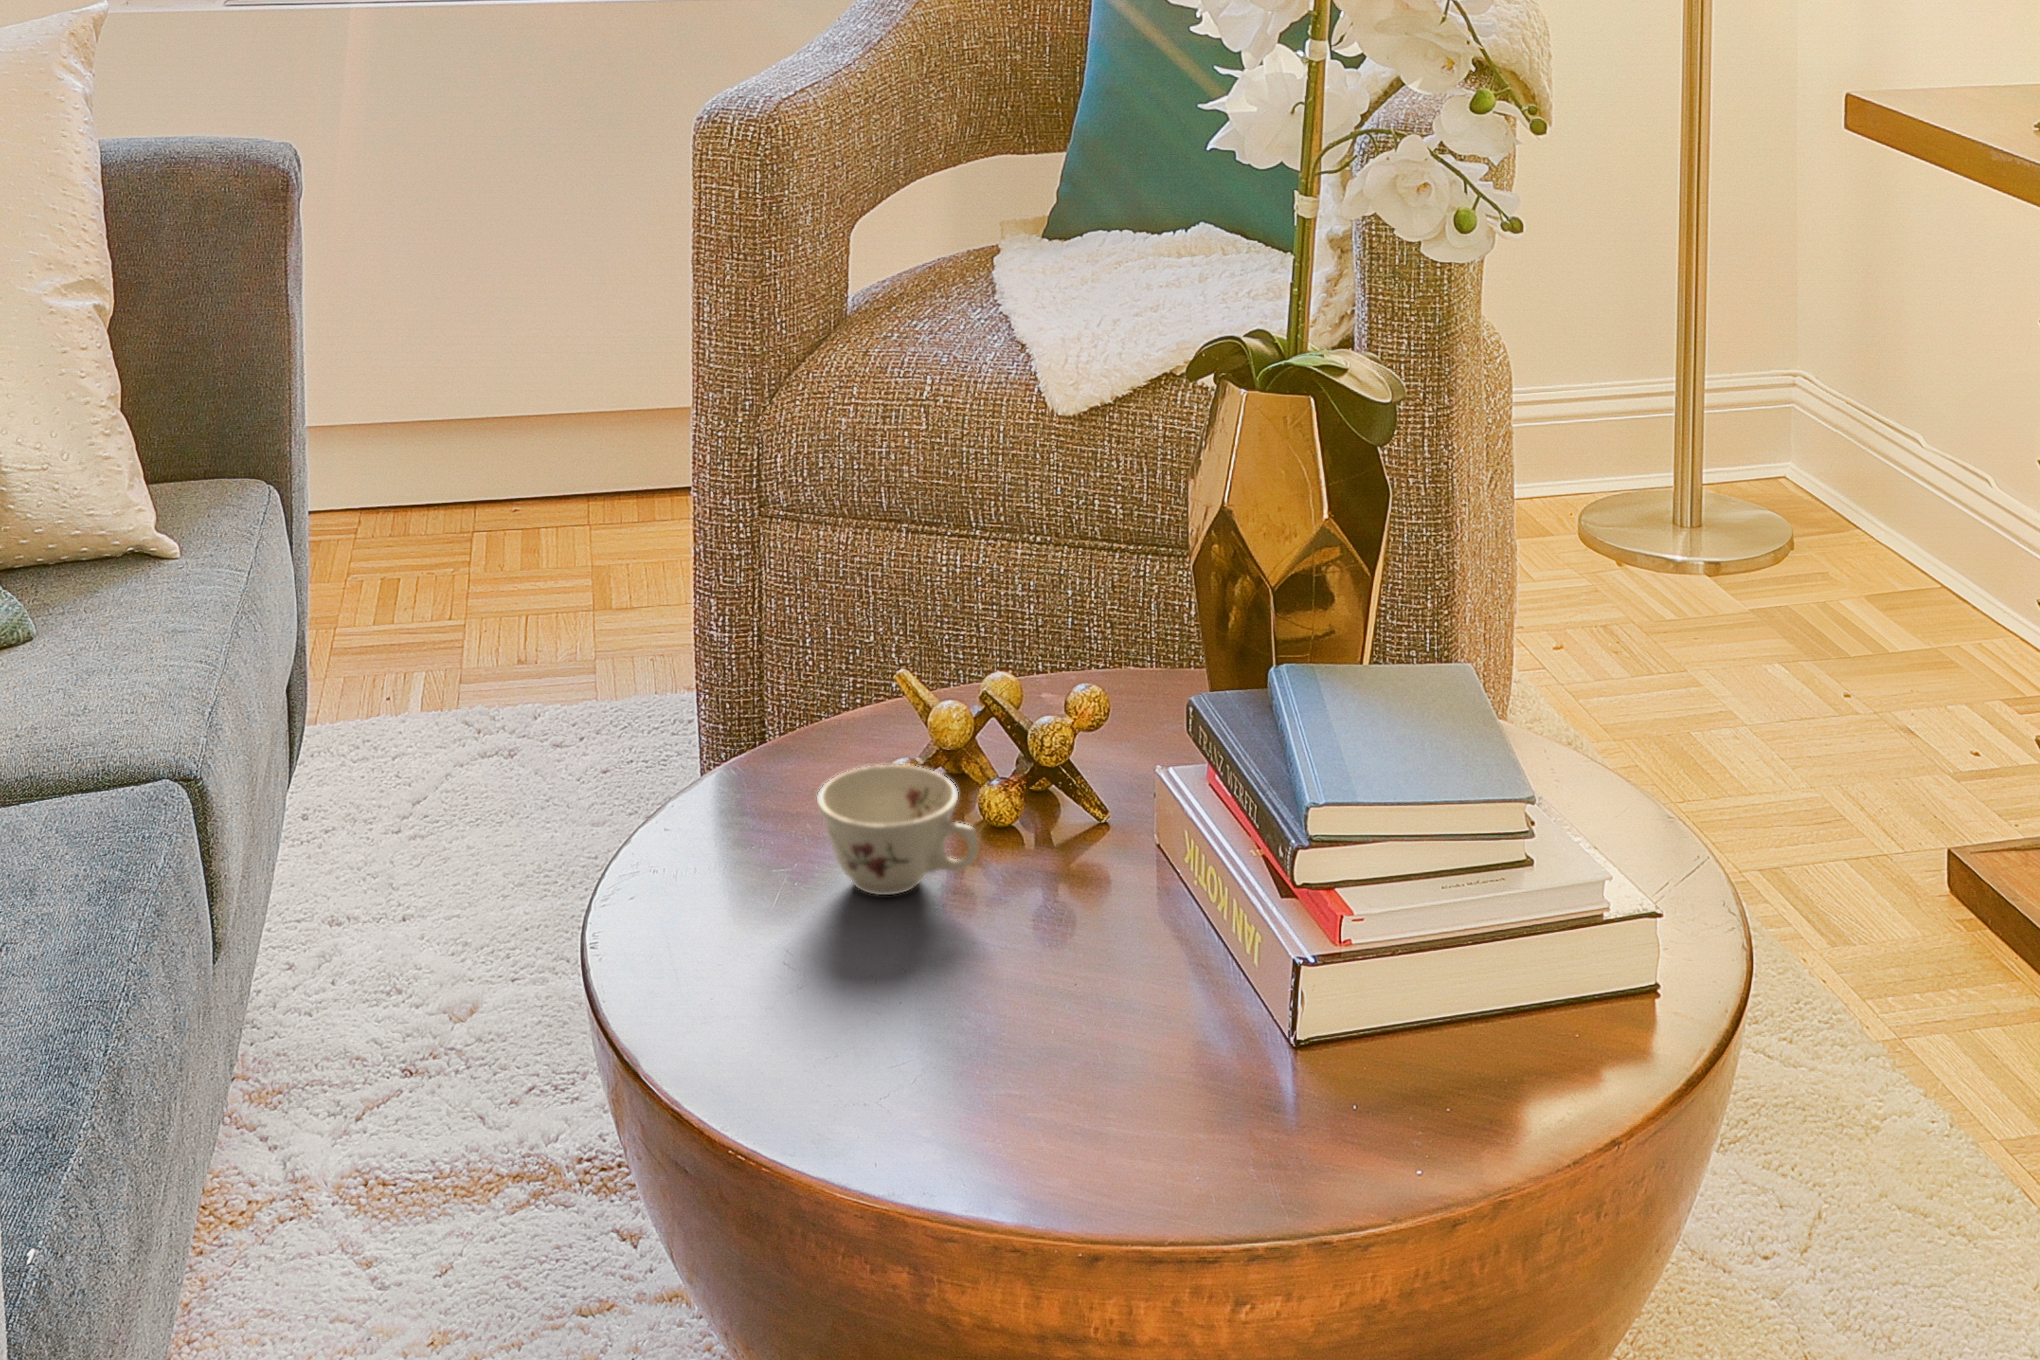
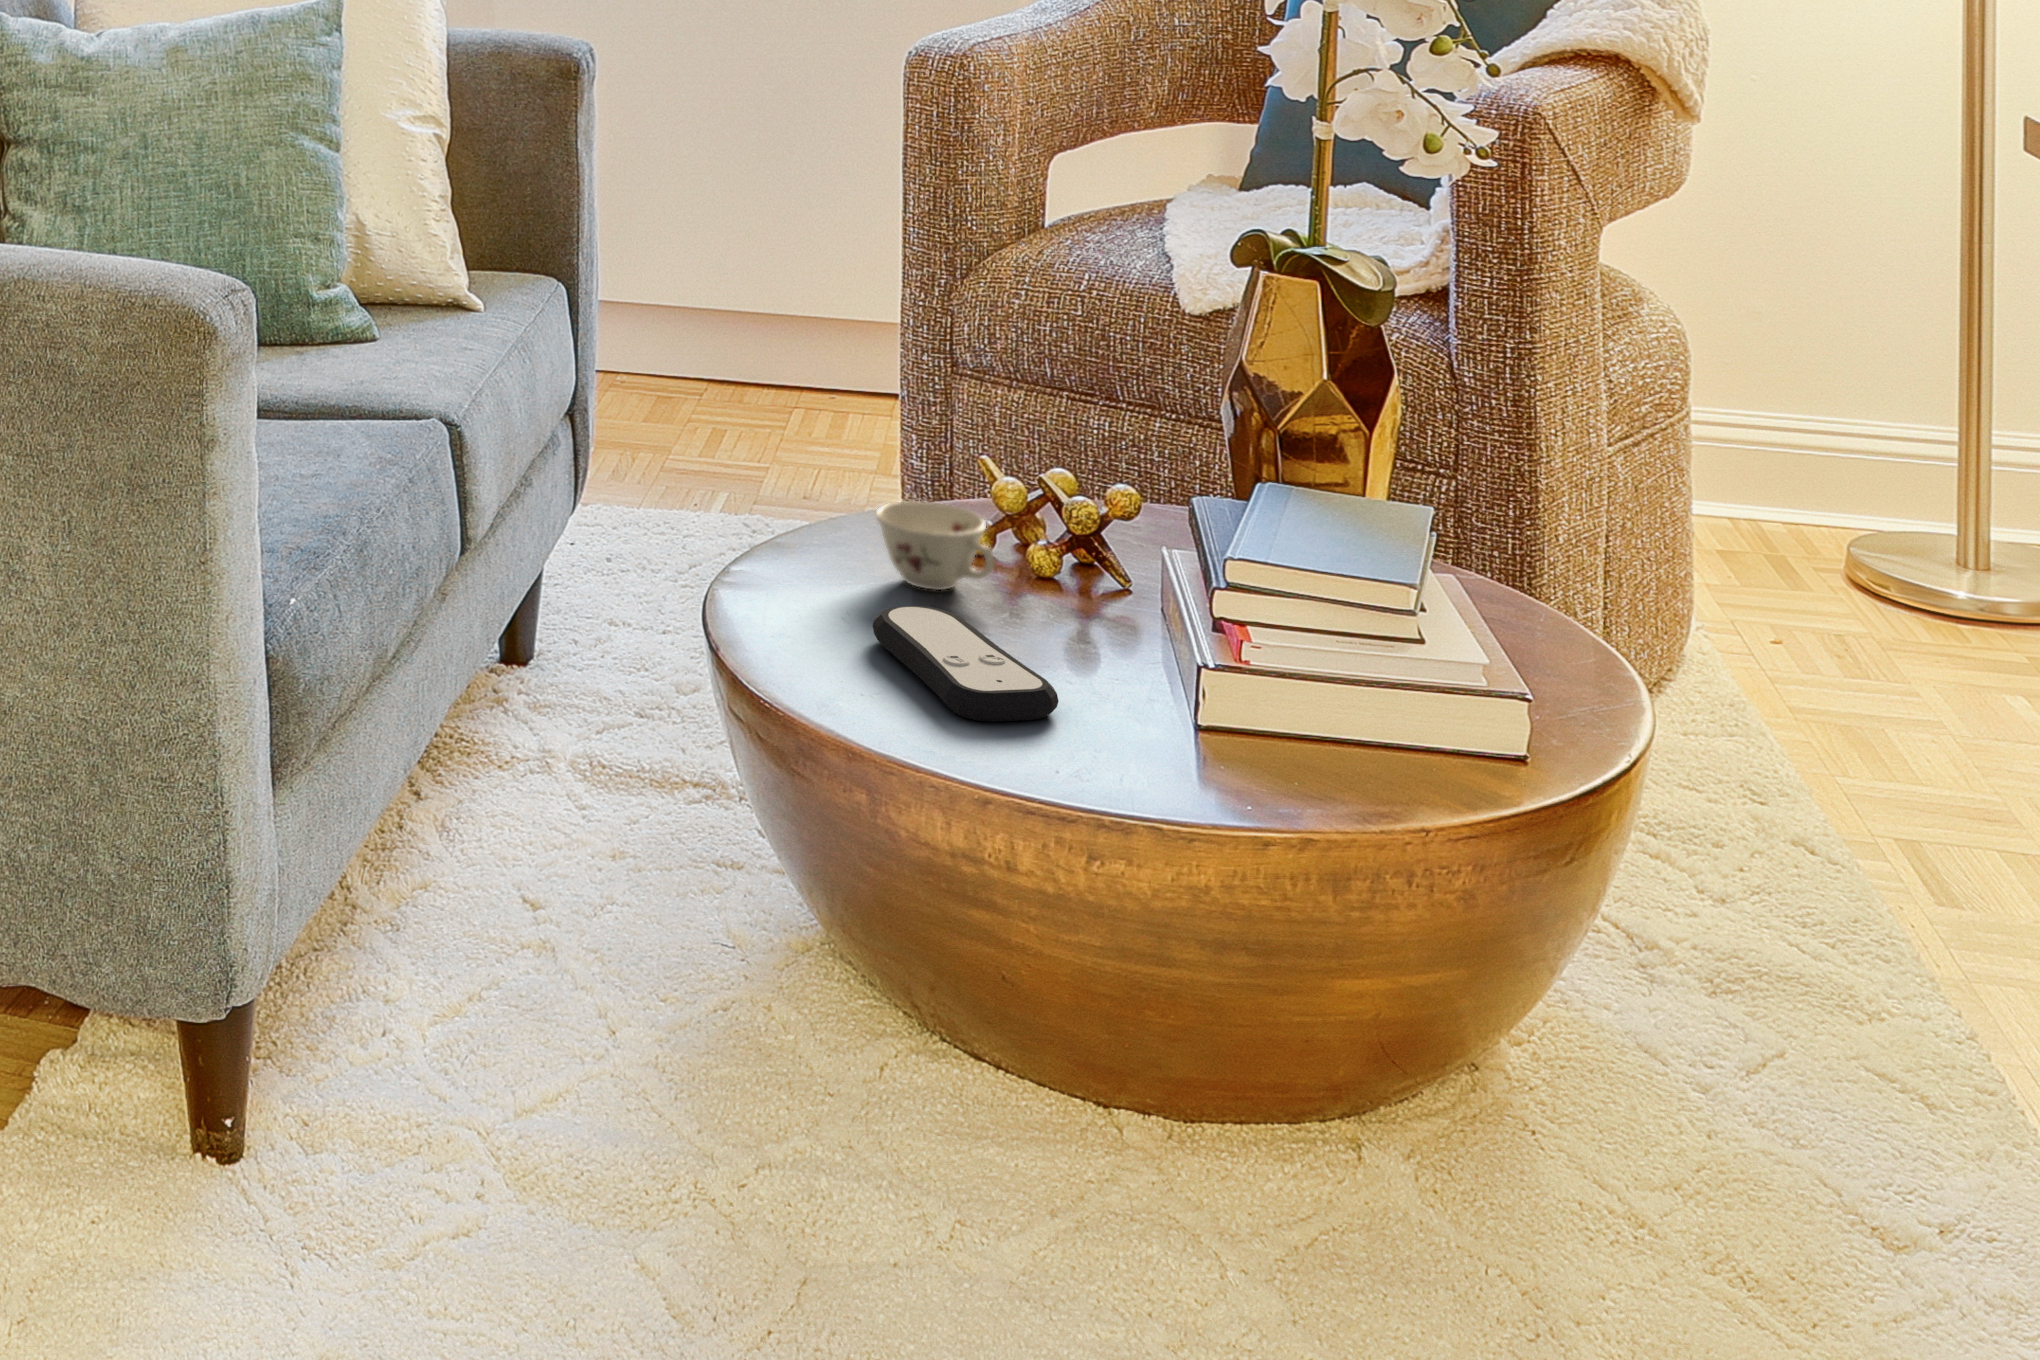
remote control: none [860,944,1135,1136] -> present [873,606,1059,722]

